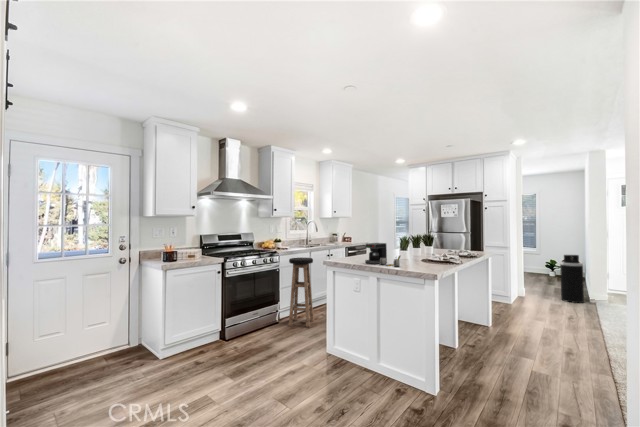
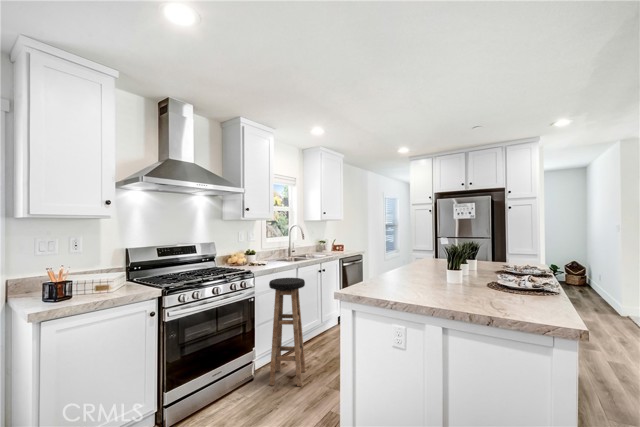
coffee maker: present [365,243,400,266] -> none [417,260,501,310]
trash can: present [560,255,584,303] -> none [591,262,624,320]

